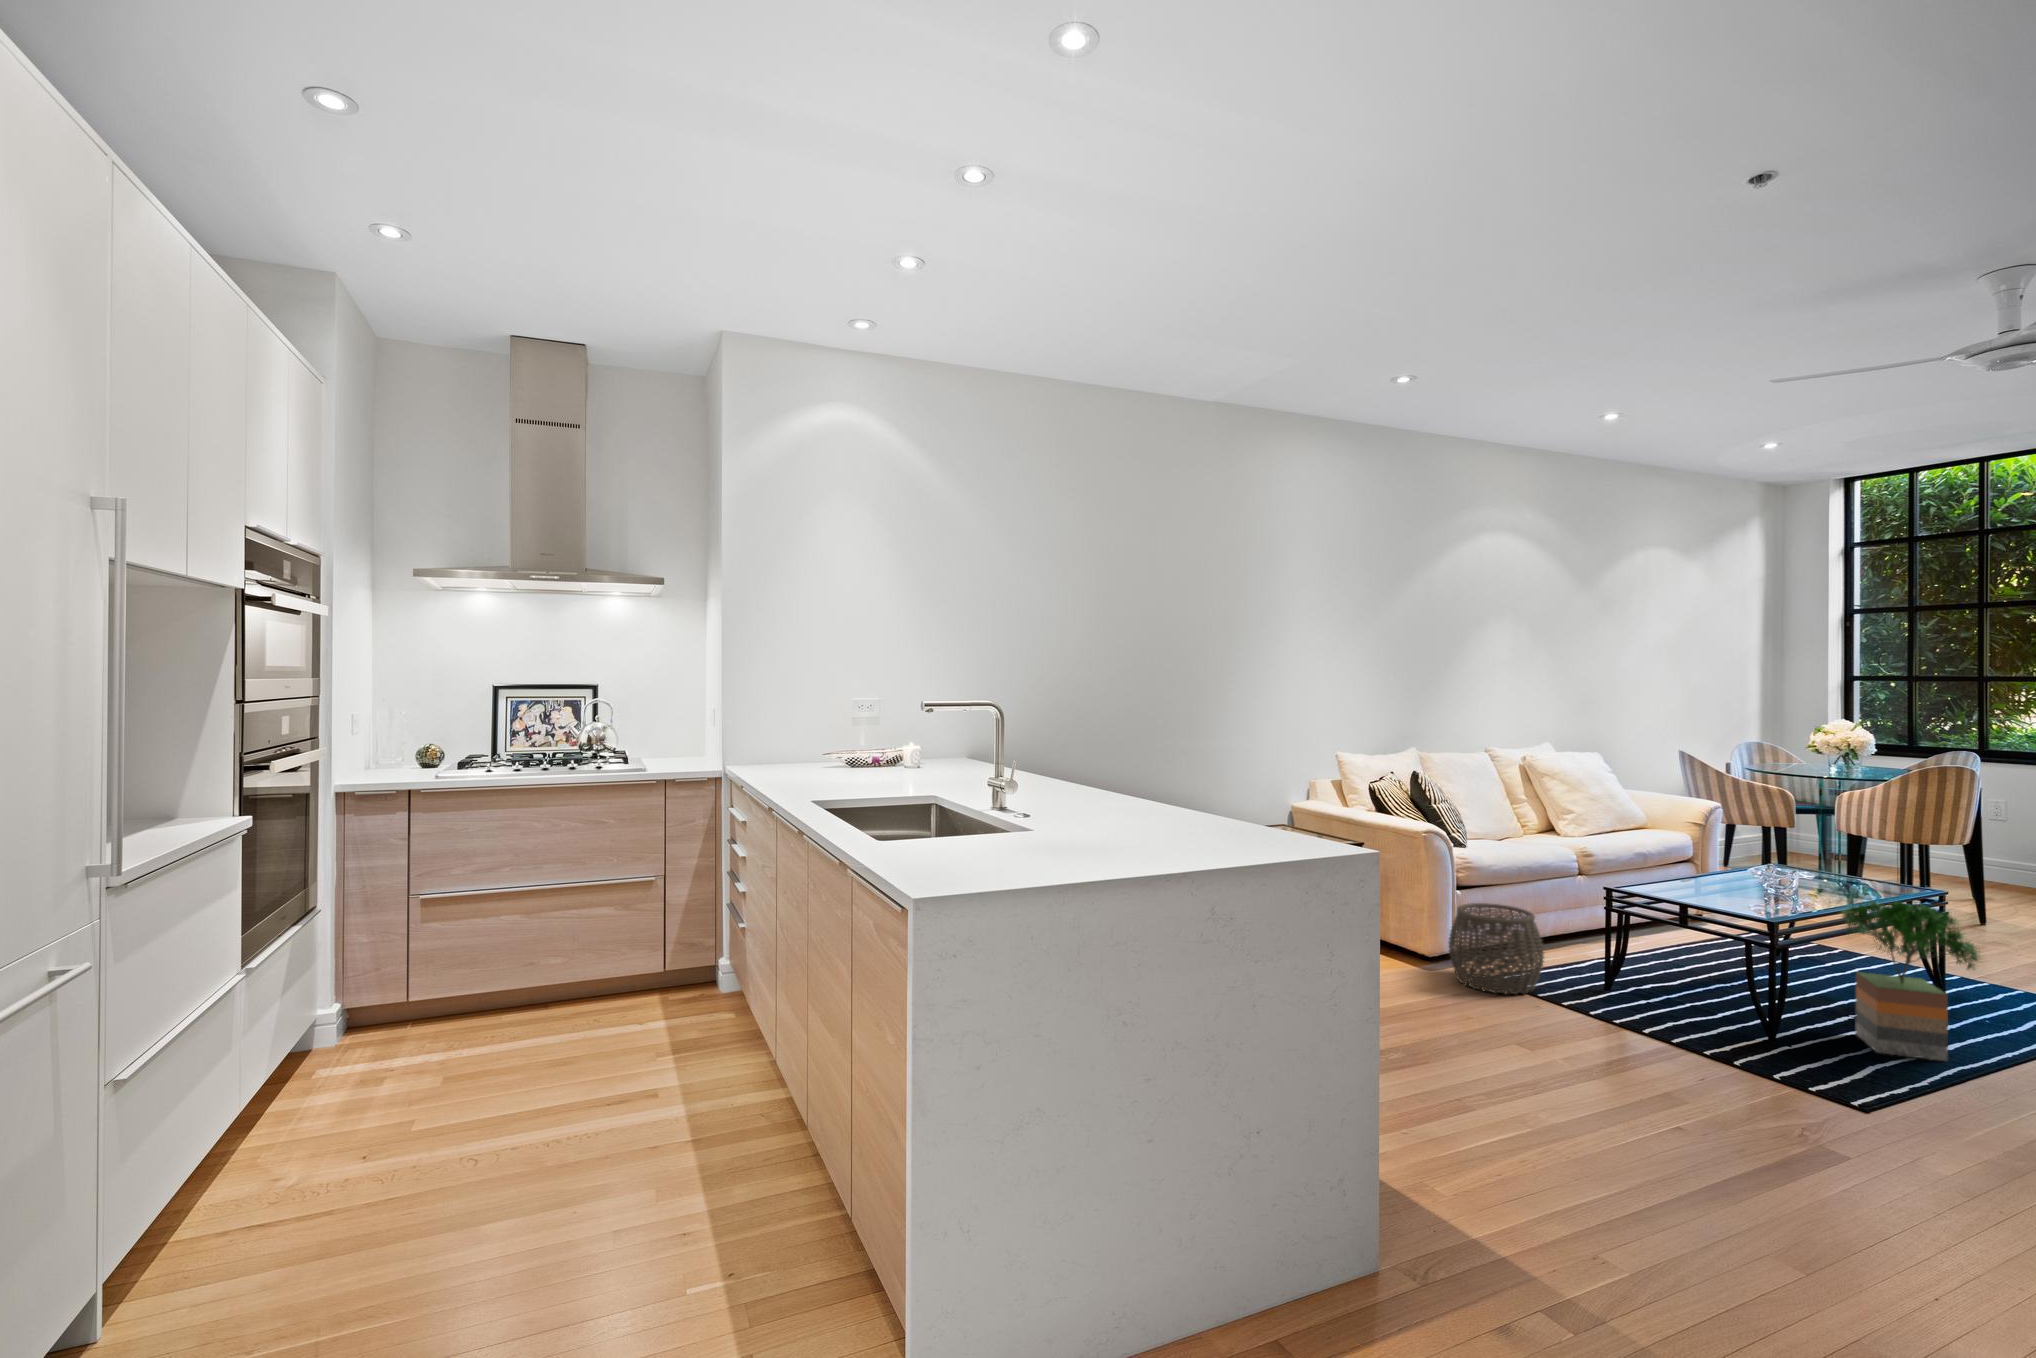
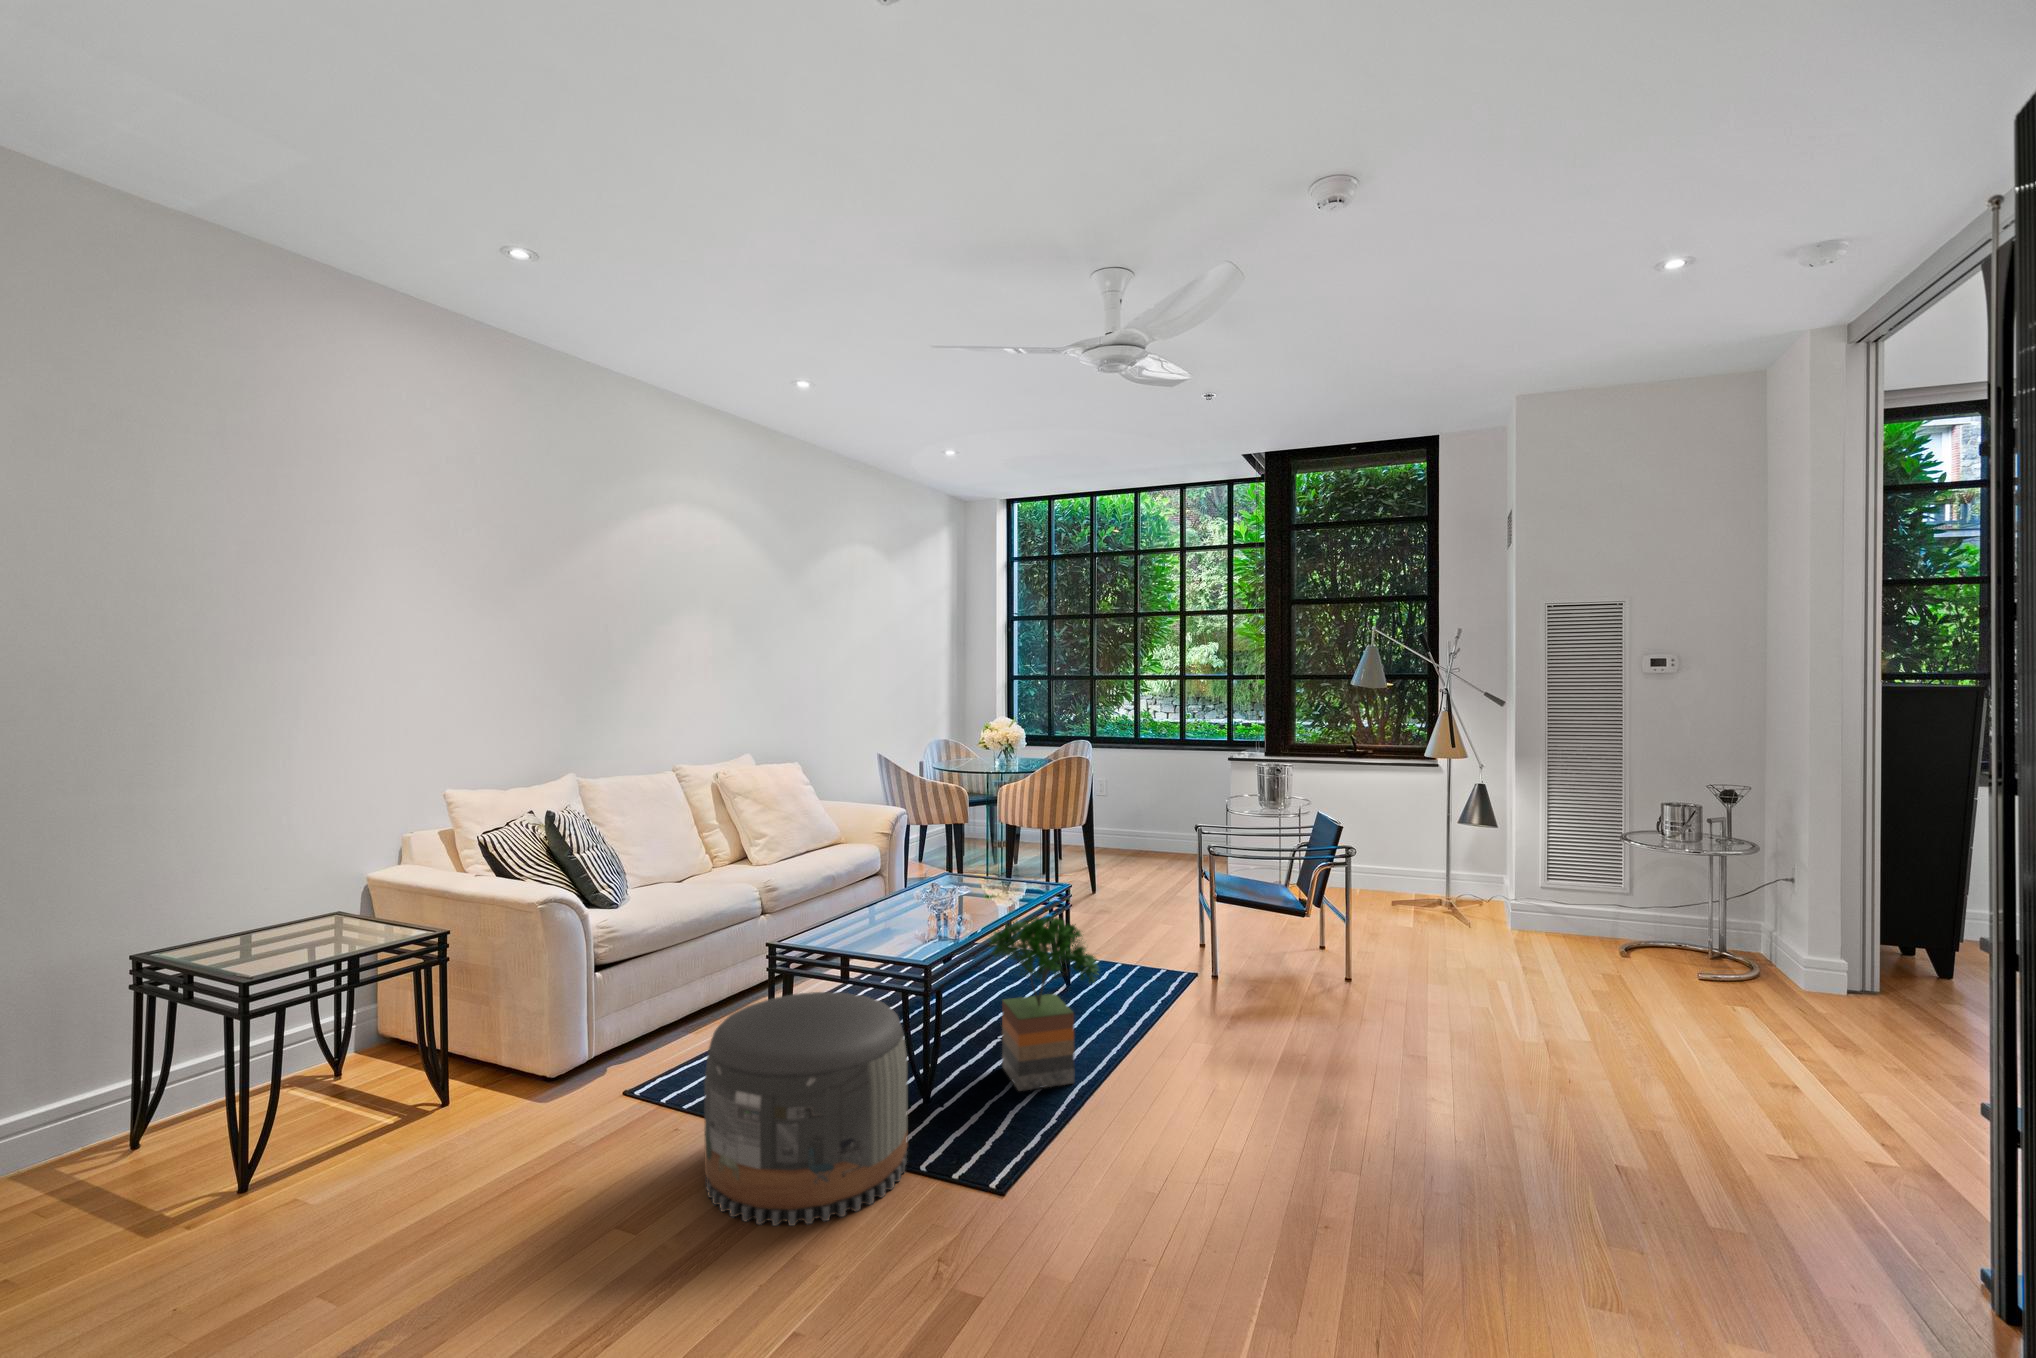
woven basket: present [1448,903,1544,994] -> none [561,988,690,1126]
pouf: none [1579,919,1760,1080] -> present [704,992,908,1226]

